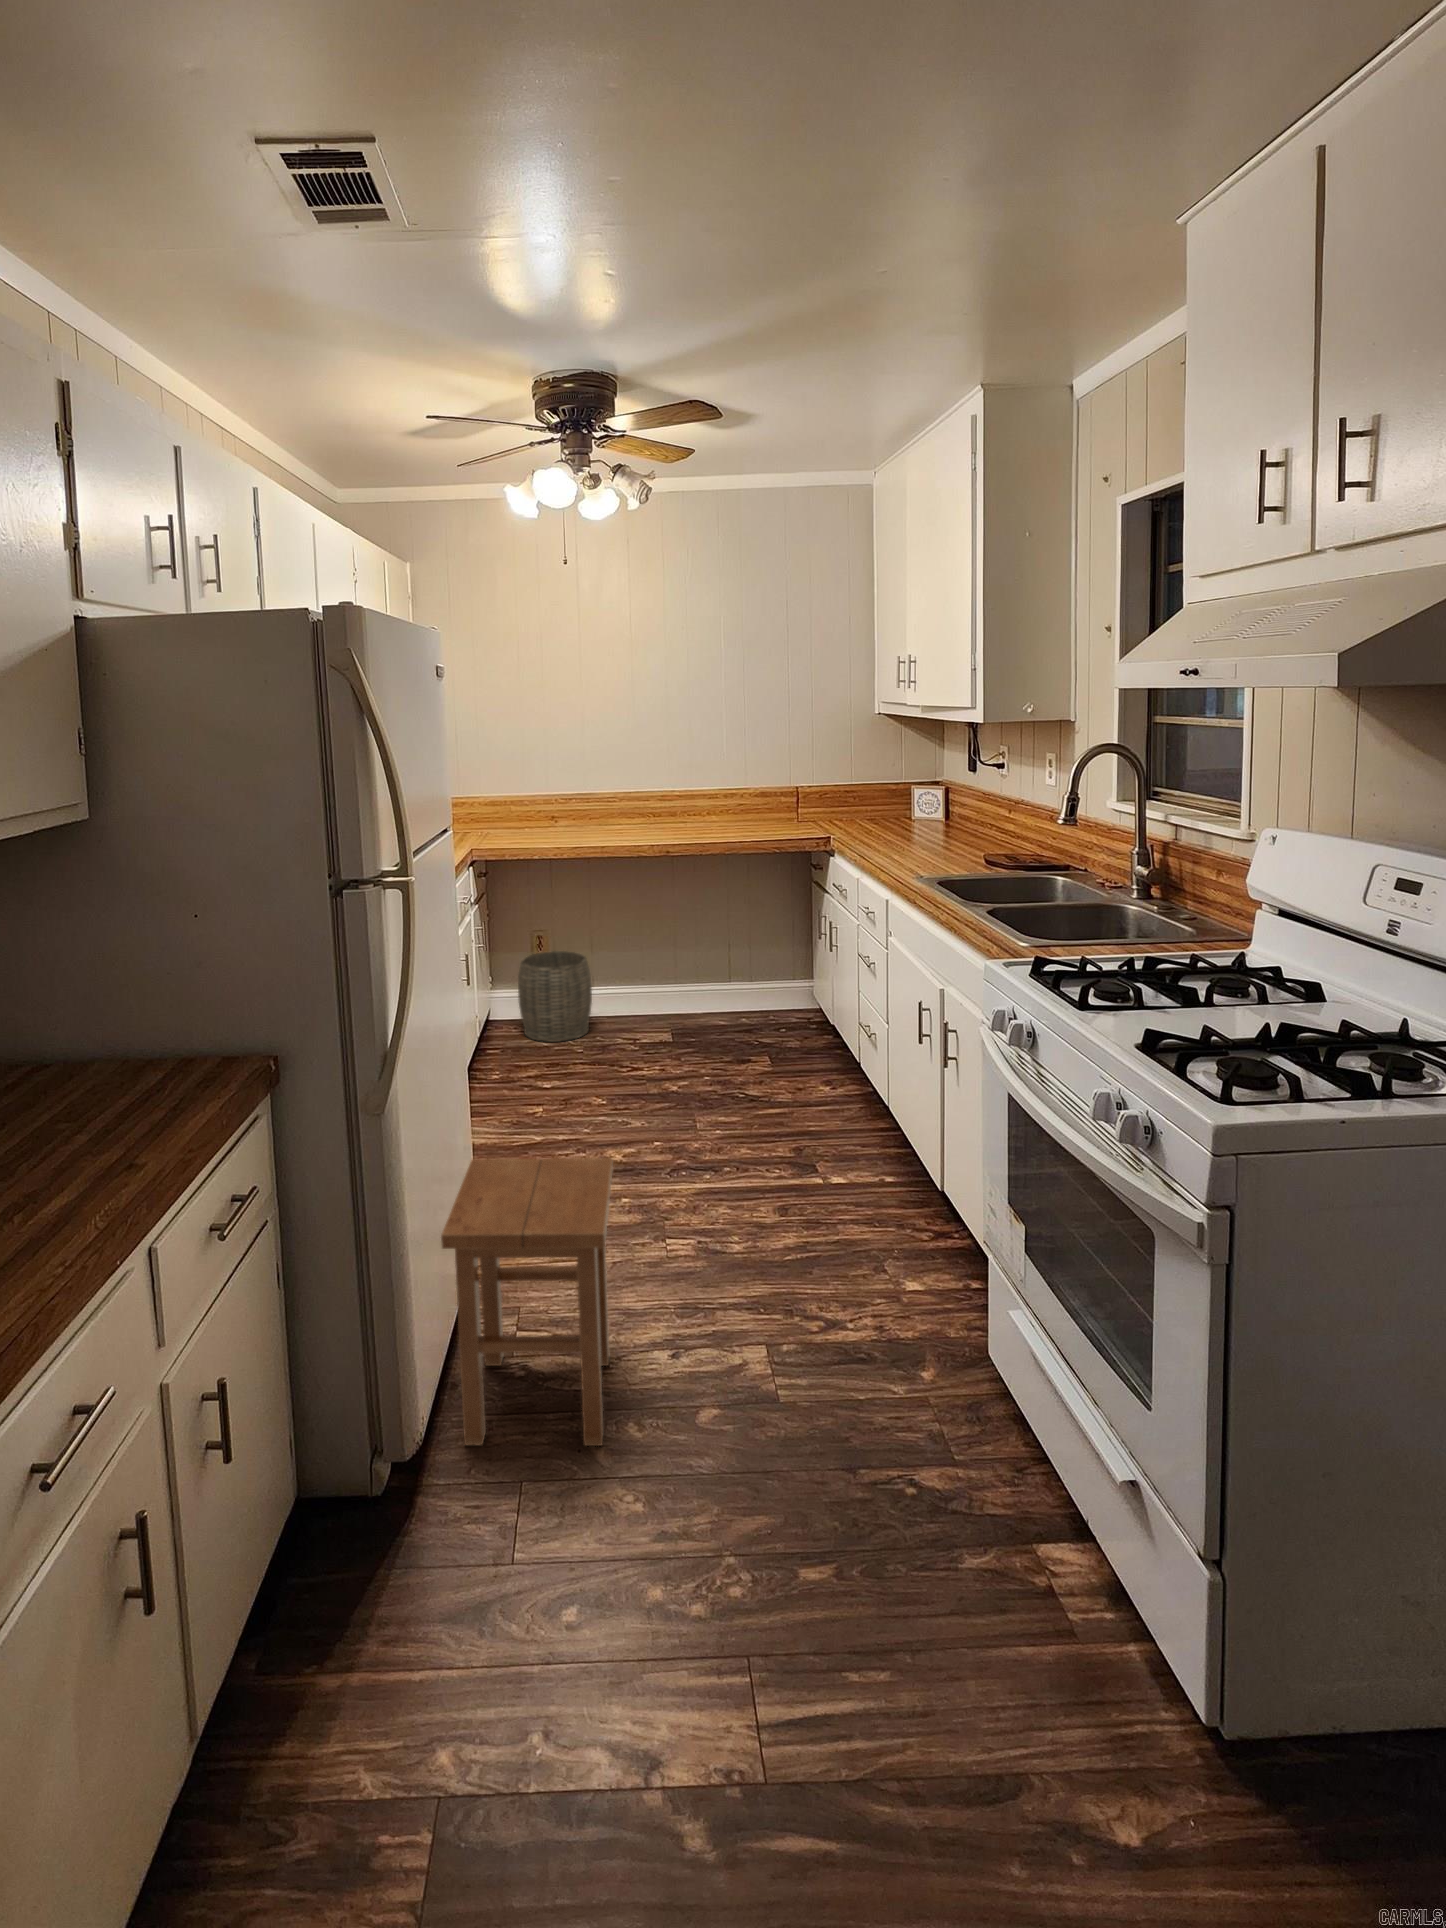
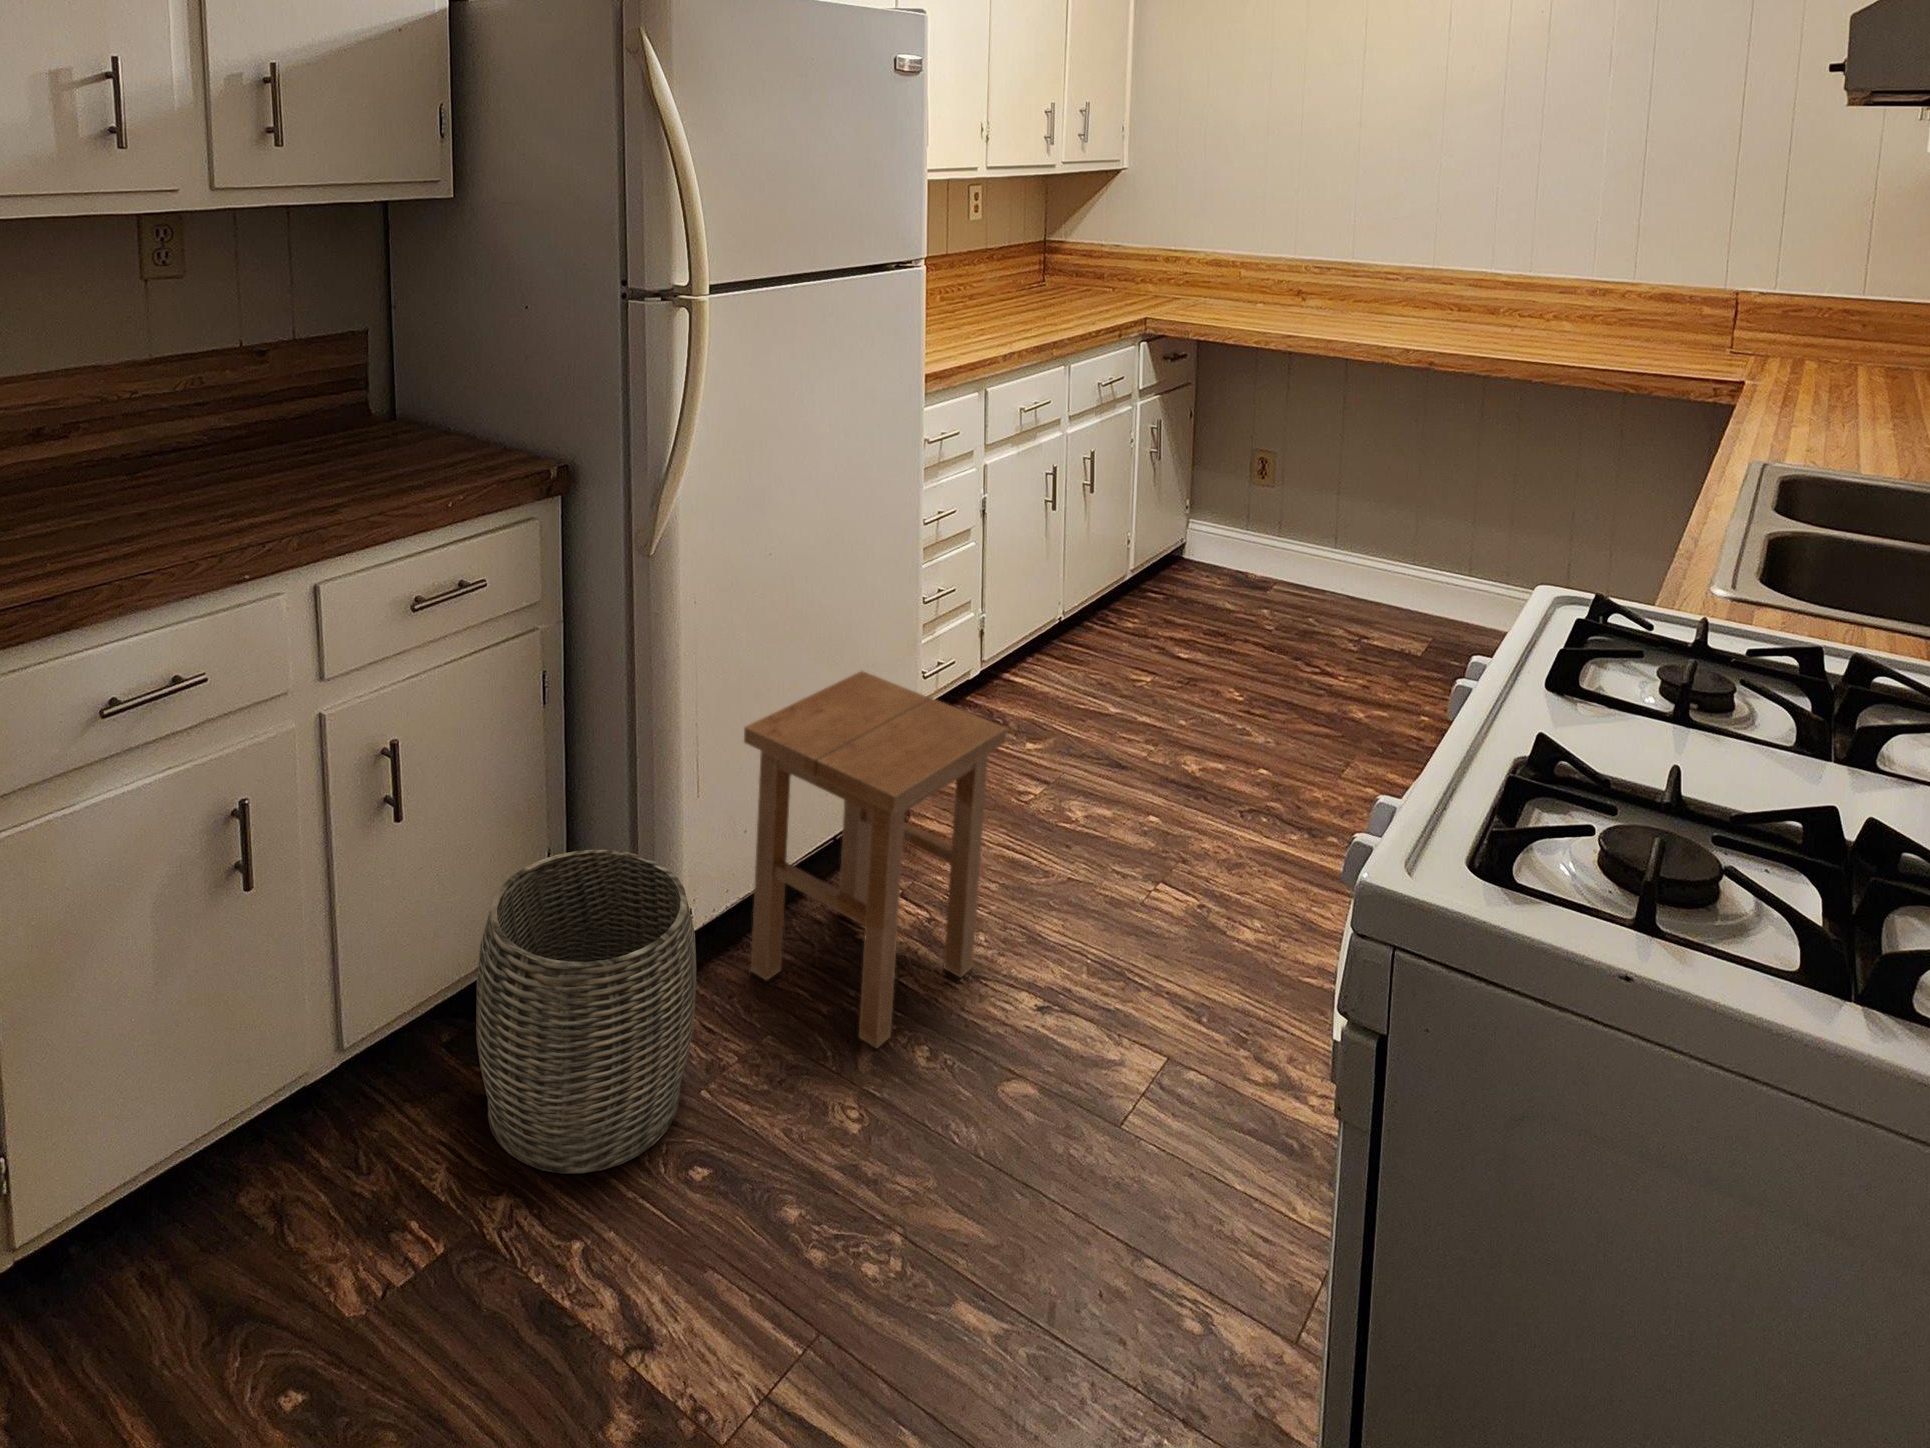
woven basket: present [518,951,592,1042] -> present [476,850,696,1173]

